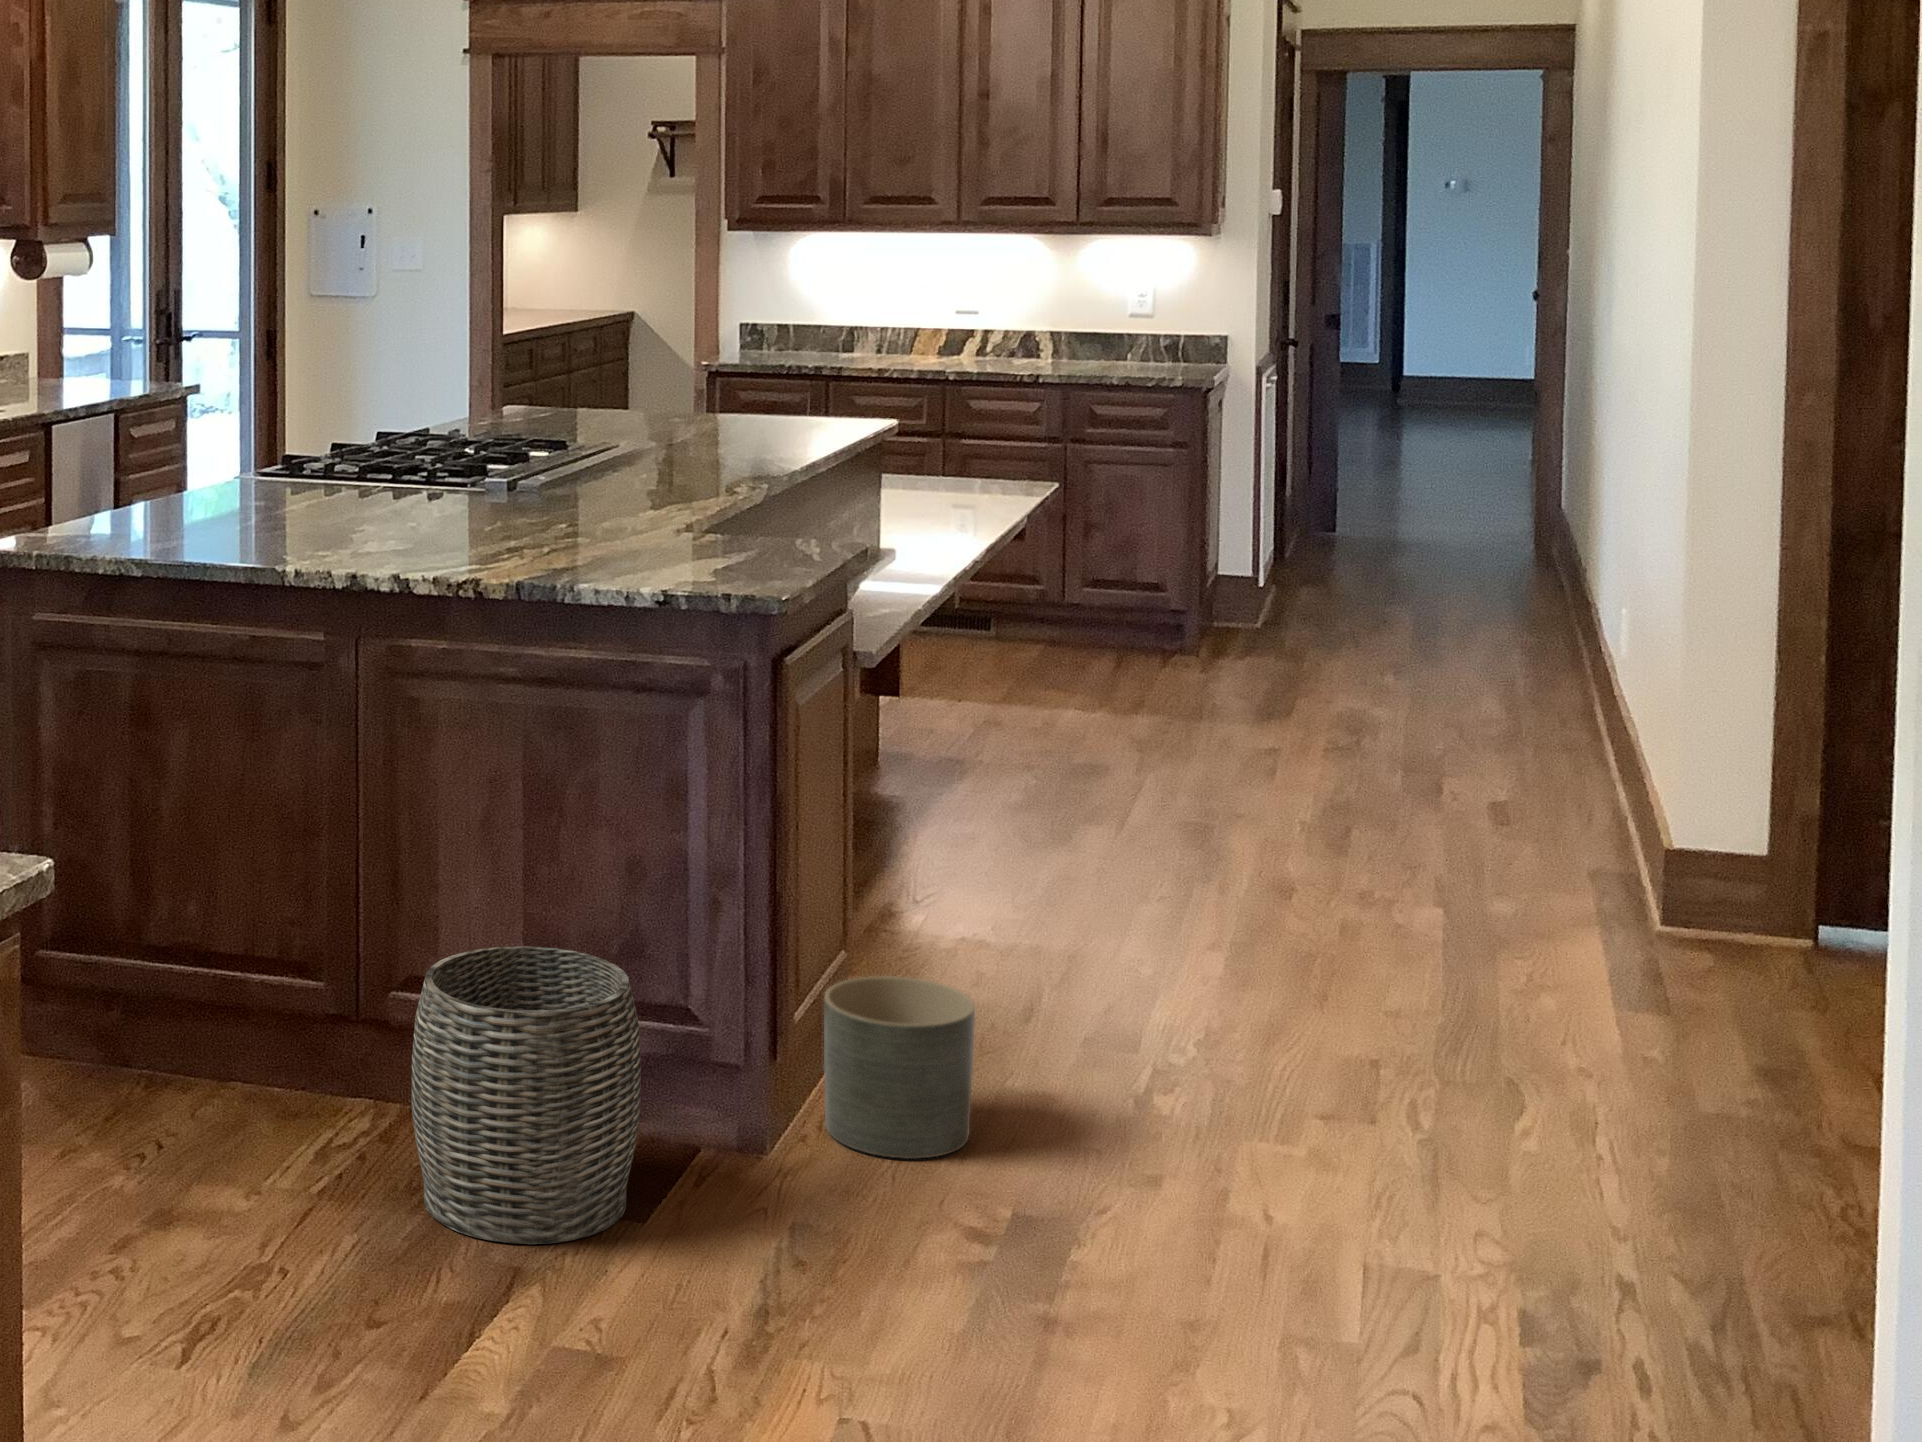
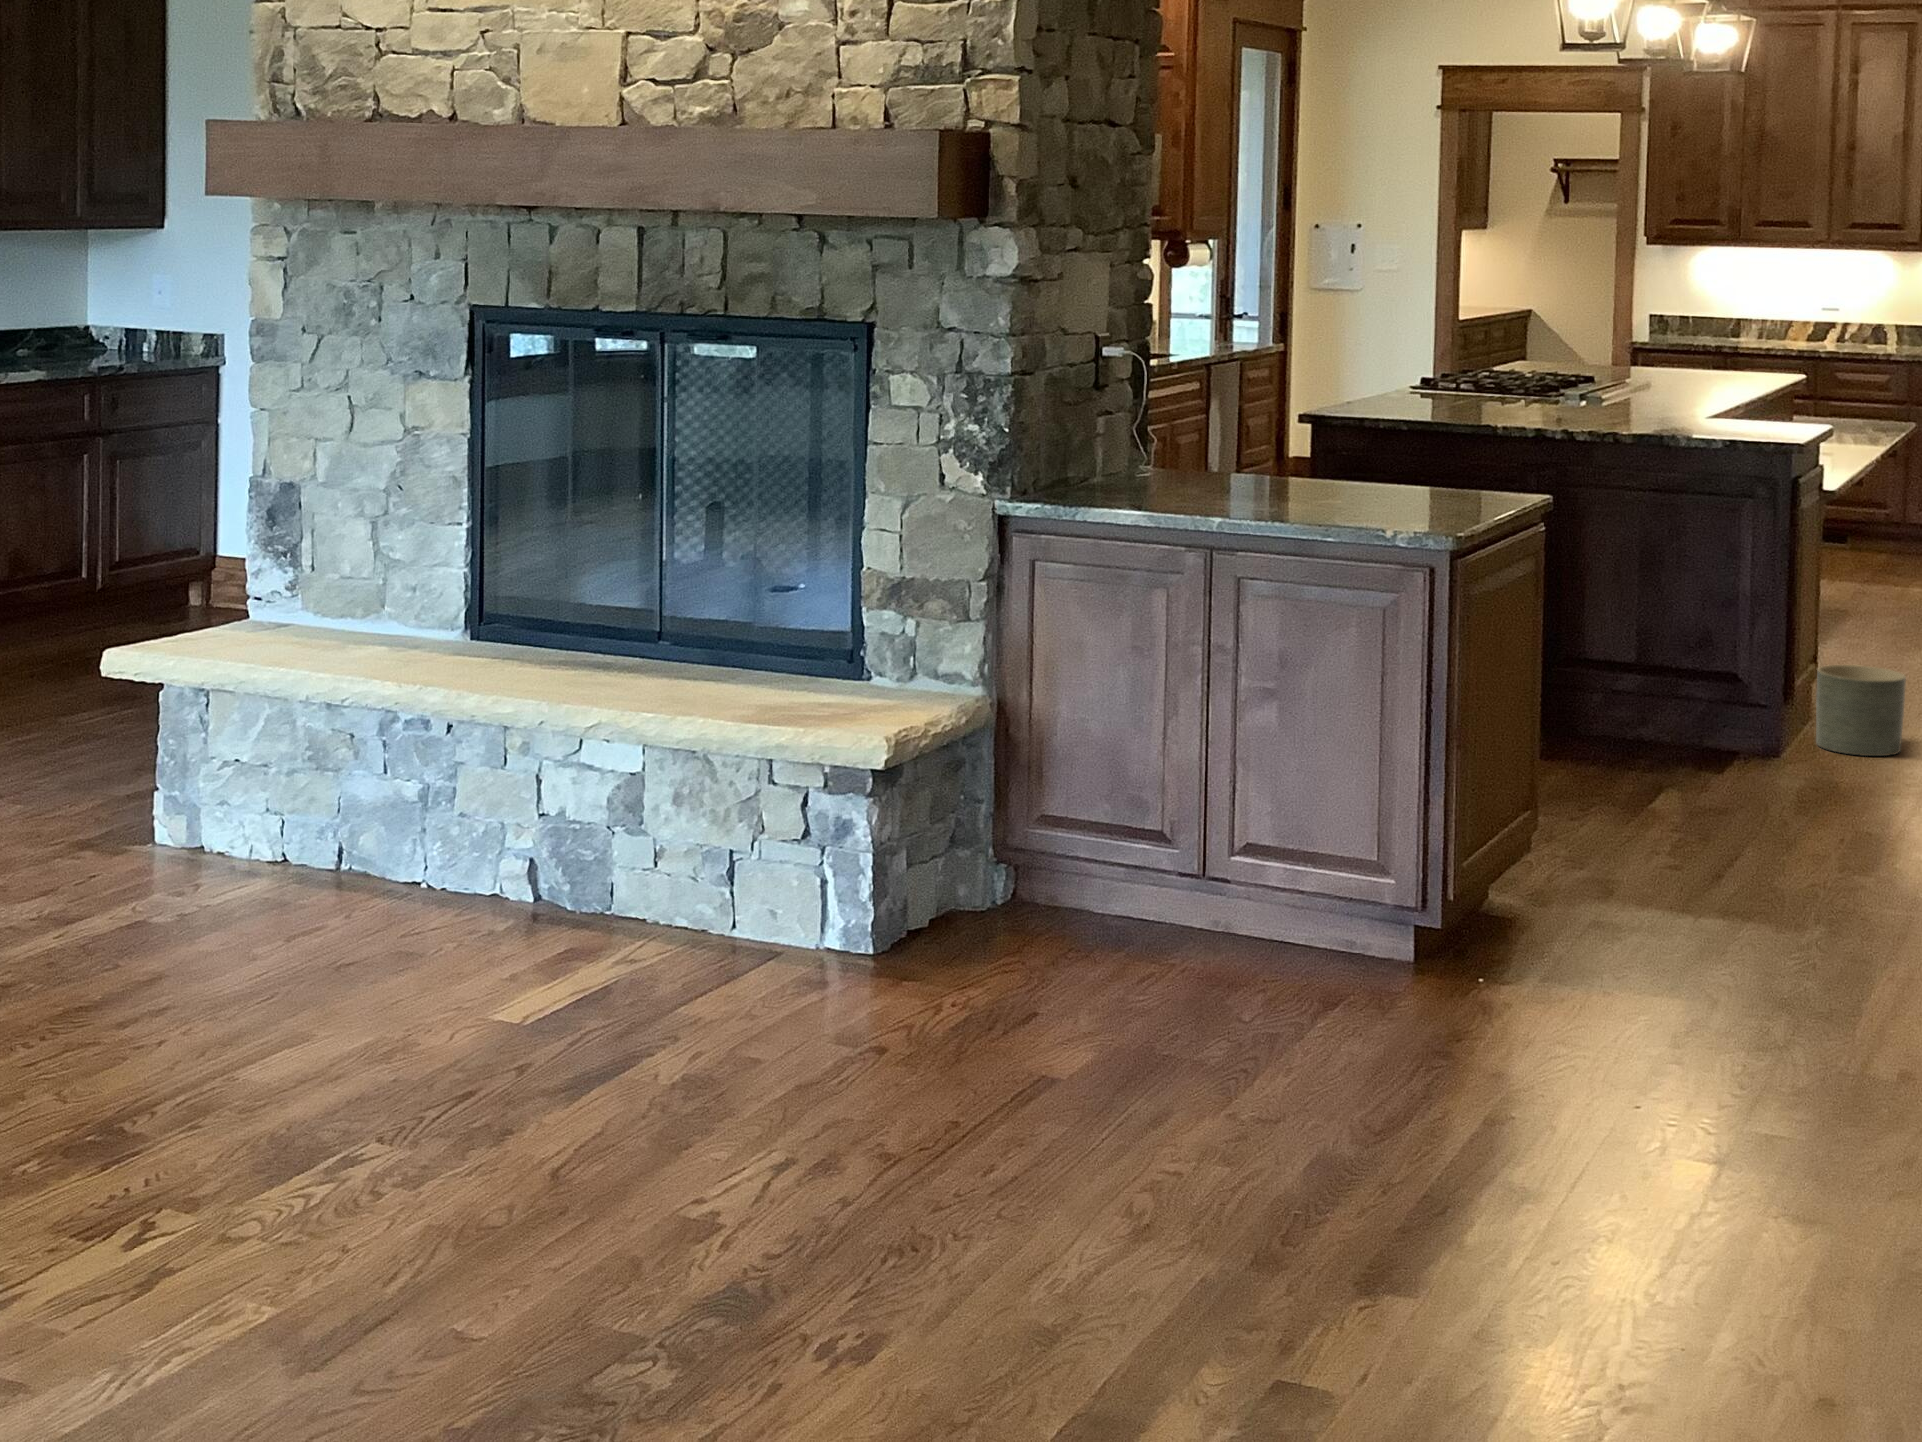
woven basket: present [412,946,641,1244] -> none [1597,630,1726,774]

